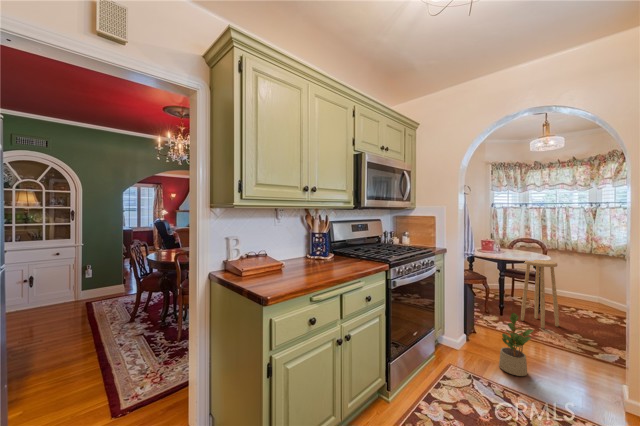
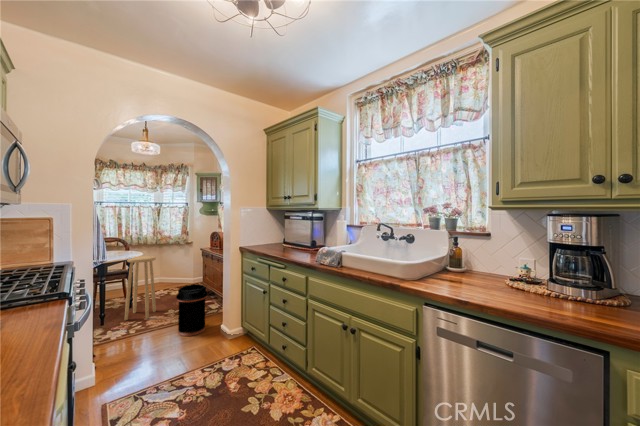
trash can: none [558,305,609,375] -> present [176,284,208,336]
potted plant: present [499,313,533,376] -> none [147,309,177,369]

